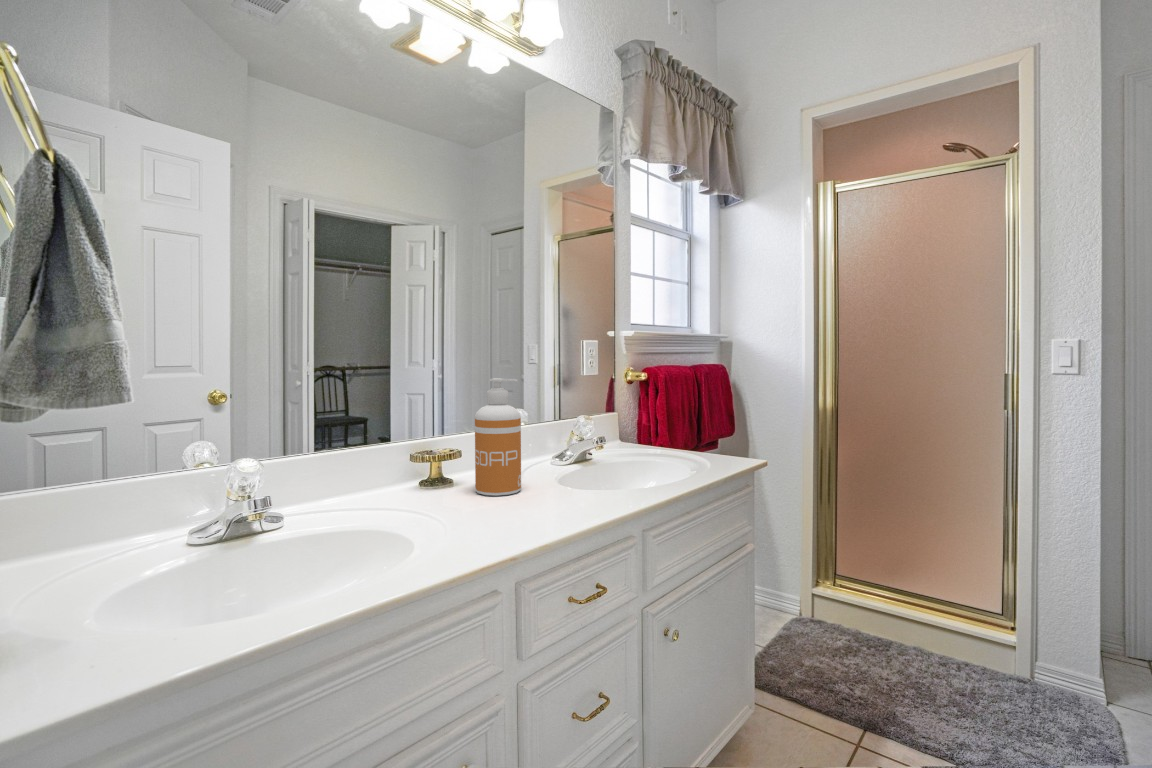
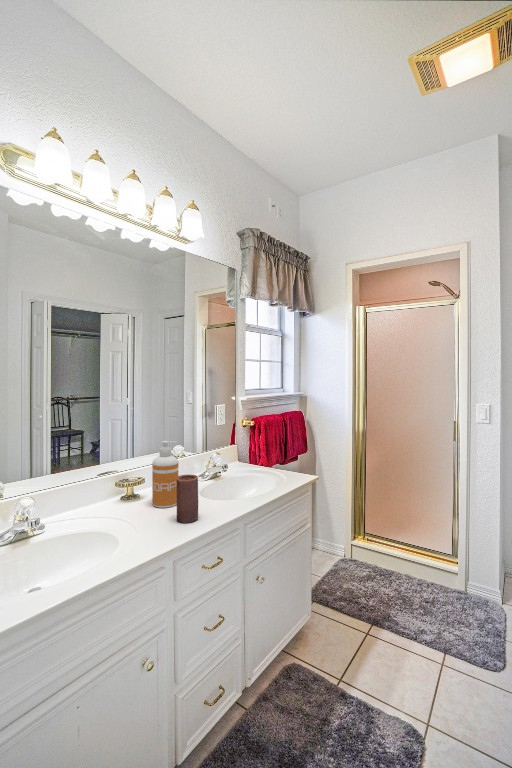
candle: none [519,430,559,516] -> present [176,475,198,523]

